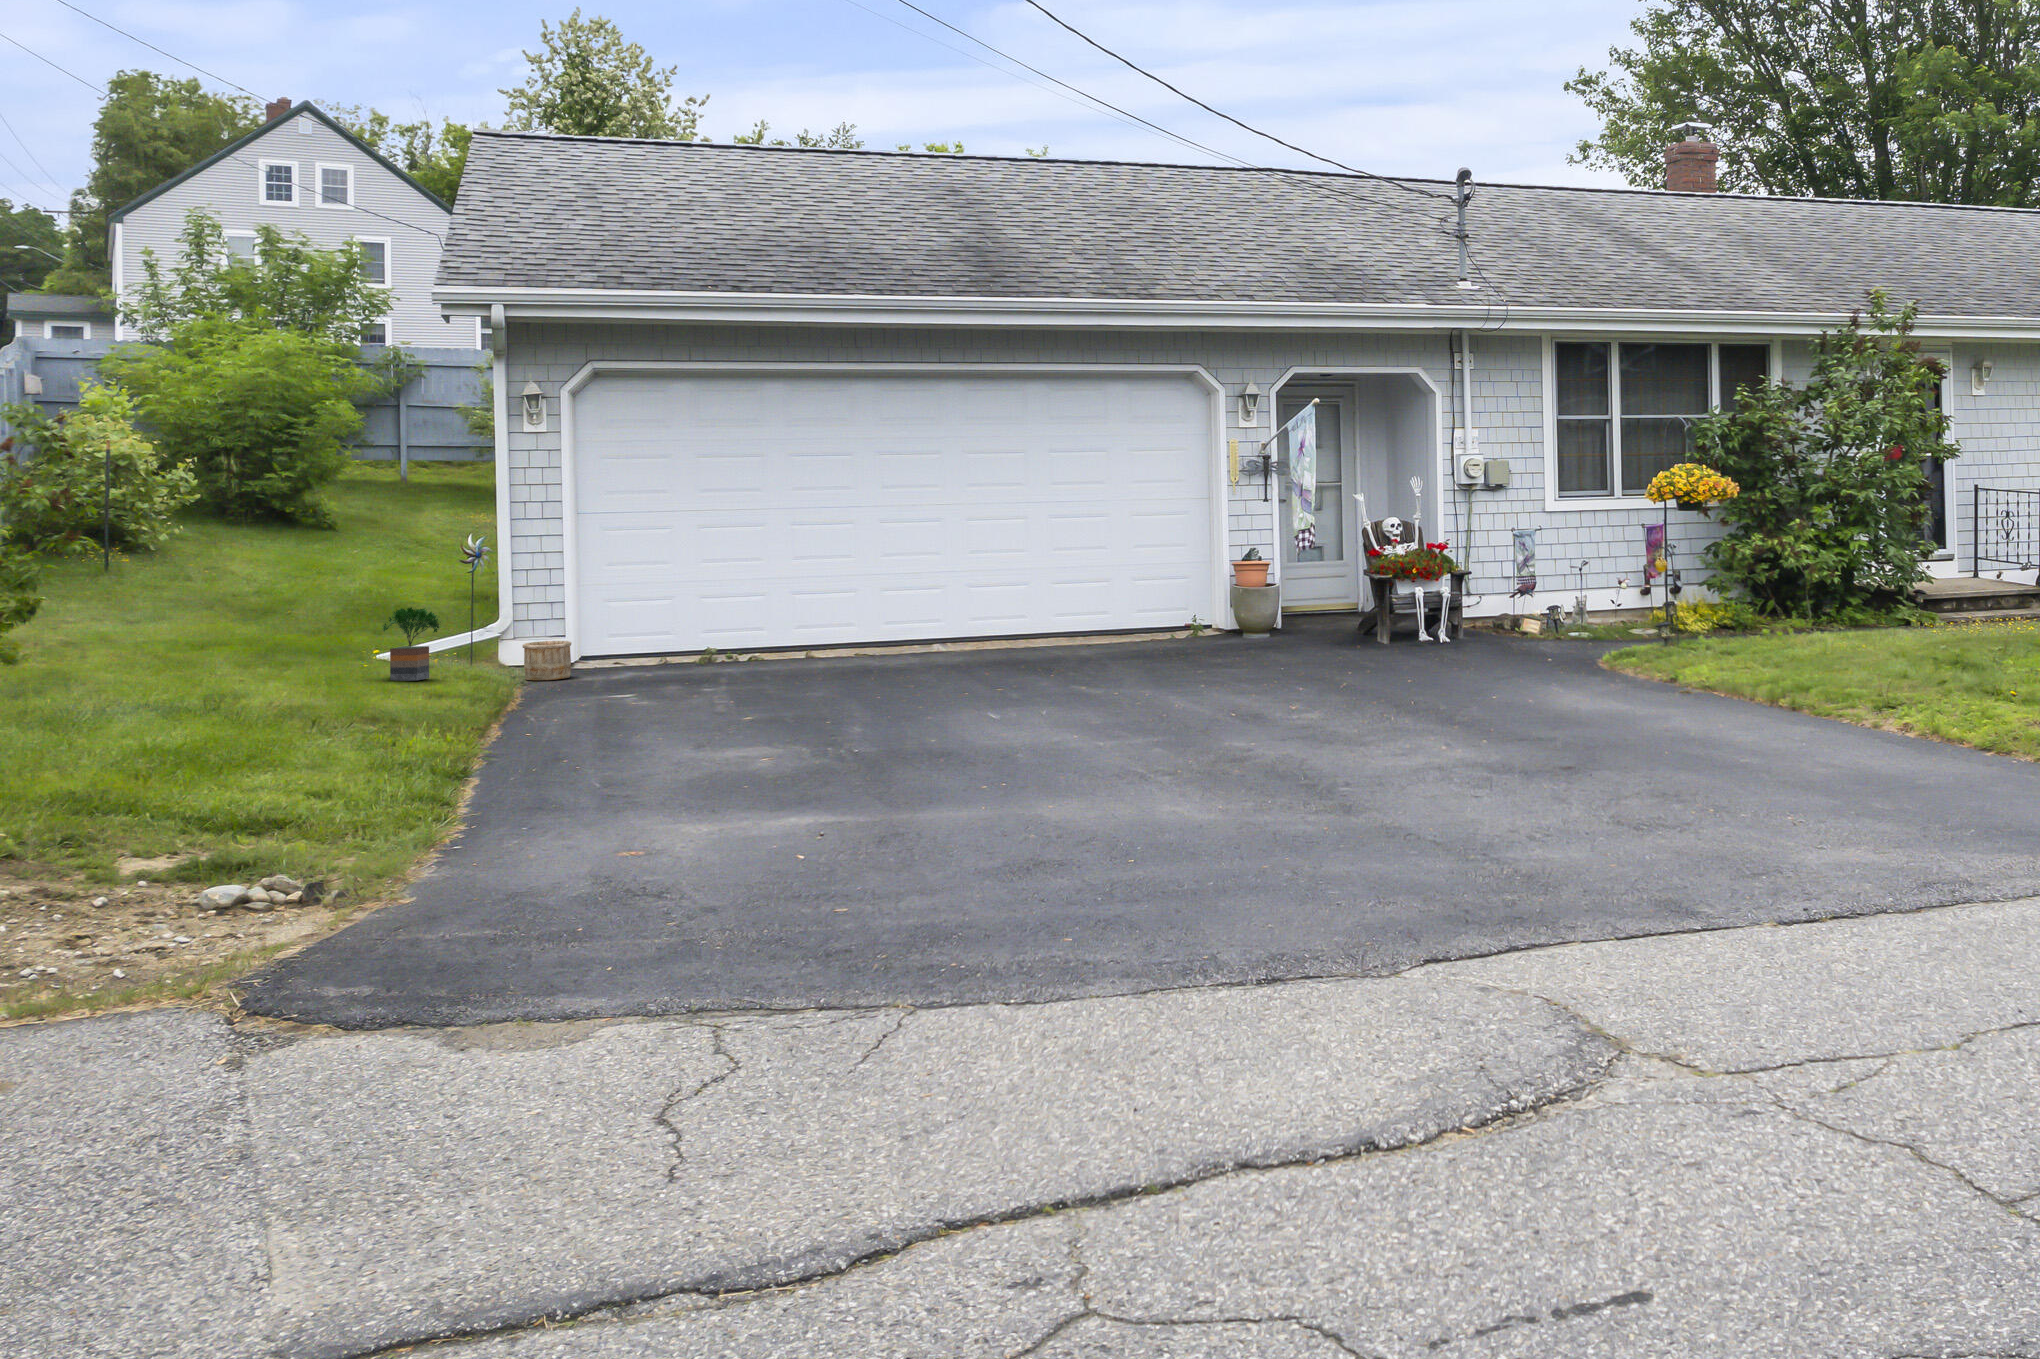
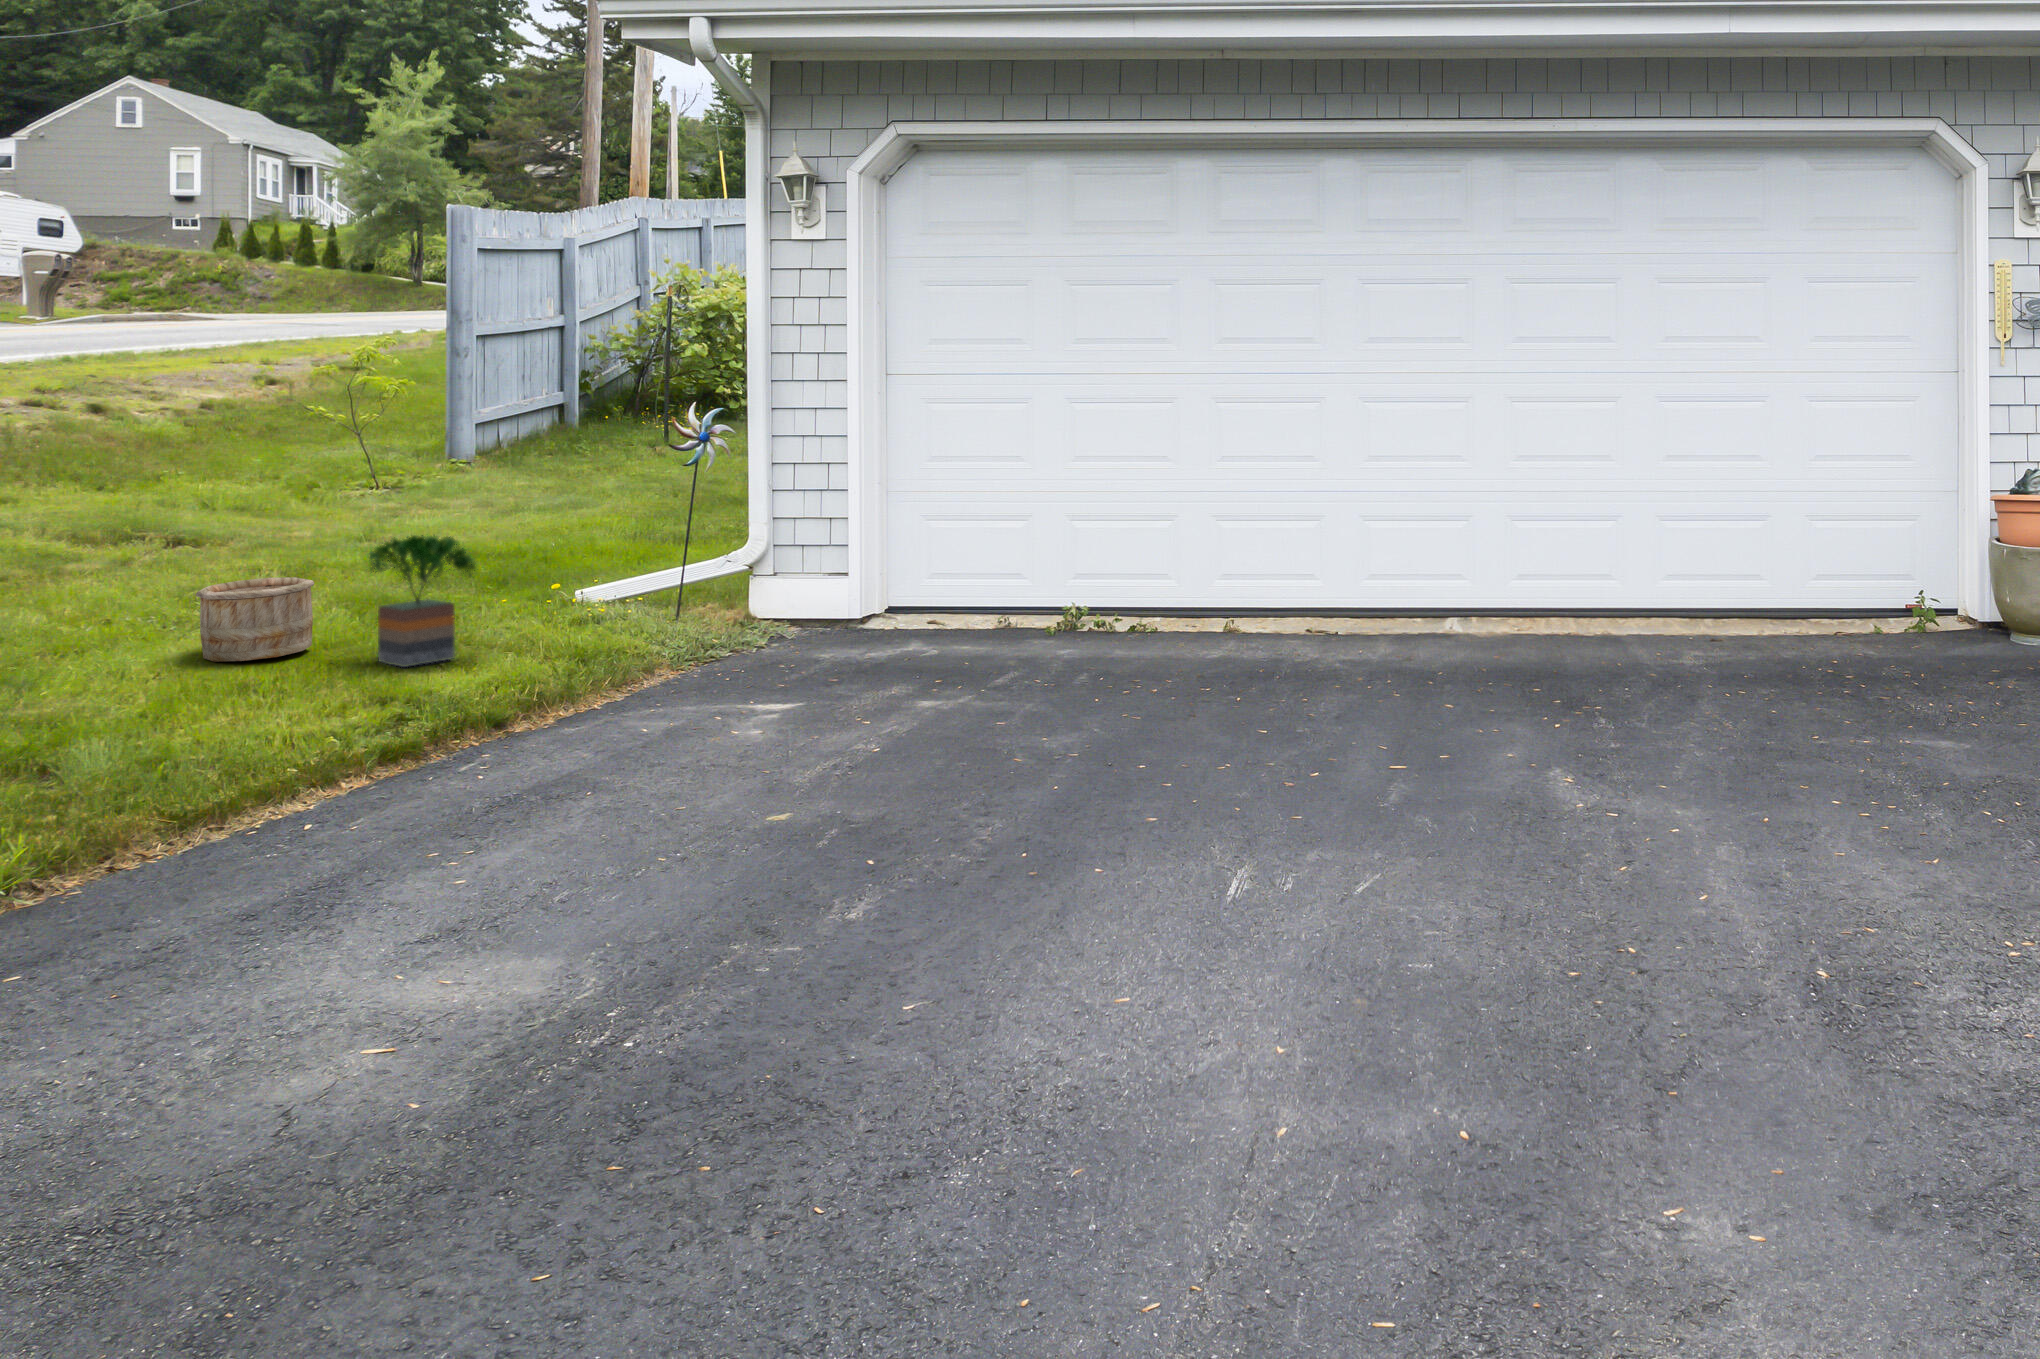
wooden bucket: present [522,641,571,680] -> present [196,577,314,662]

